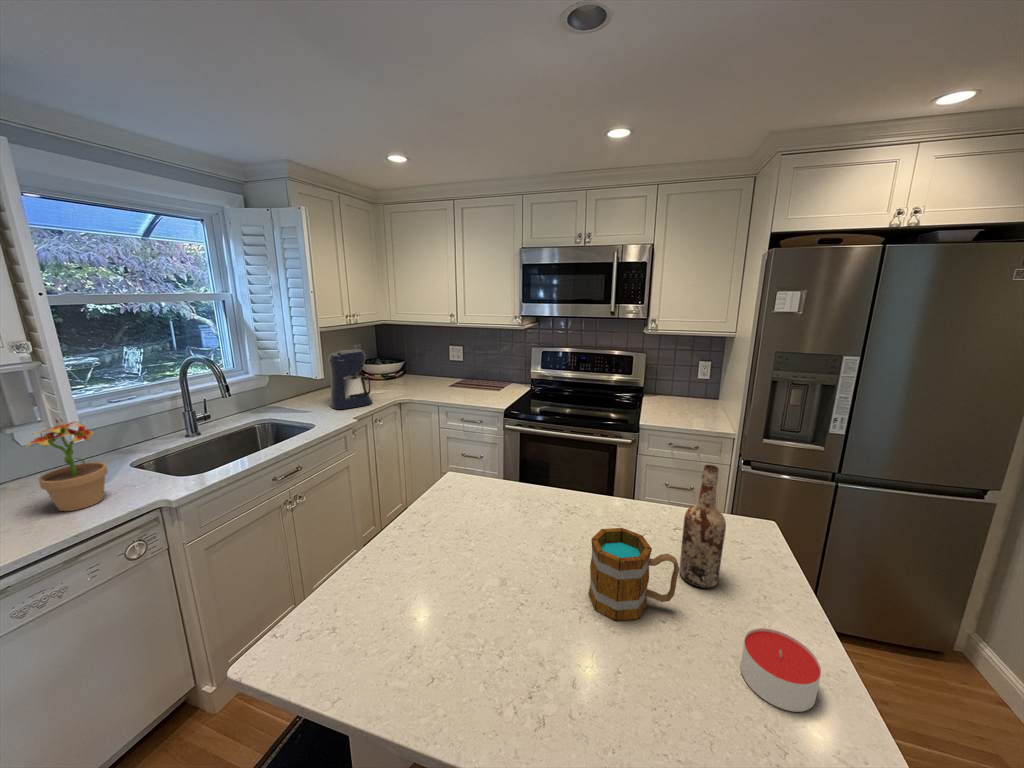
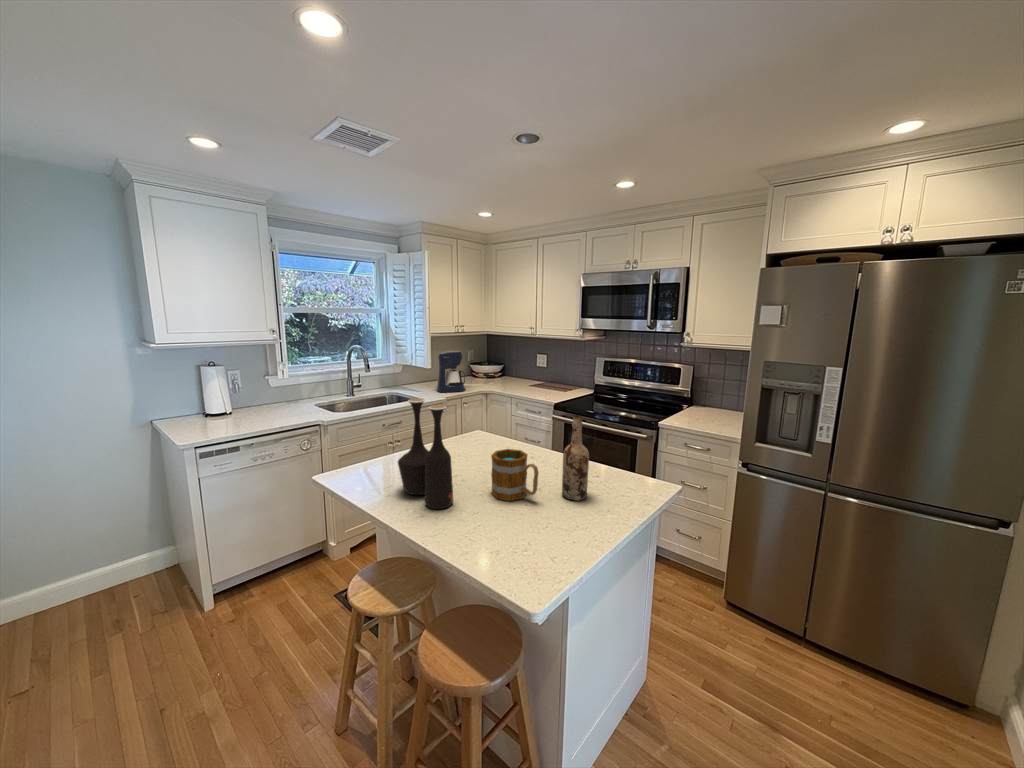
potted plant: present [26,419,108,511] -> none [267,370,300,419]
vase: none [443,481,568,688] -> present [398,398,453,509]
candle: present [741,628,821,712] -> none [538,507,578,545]

